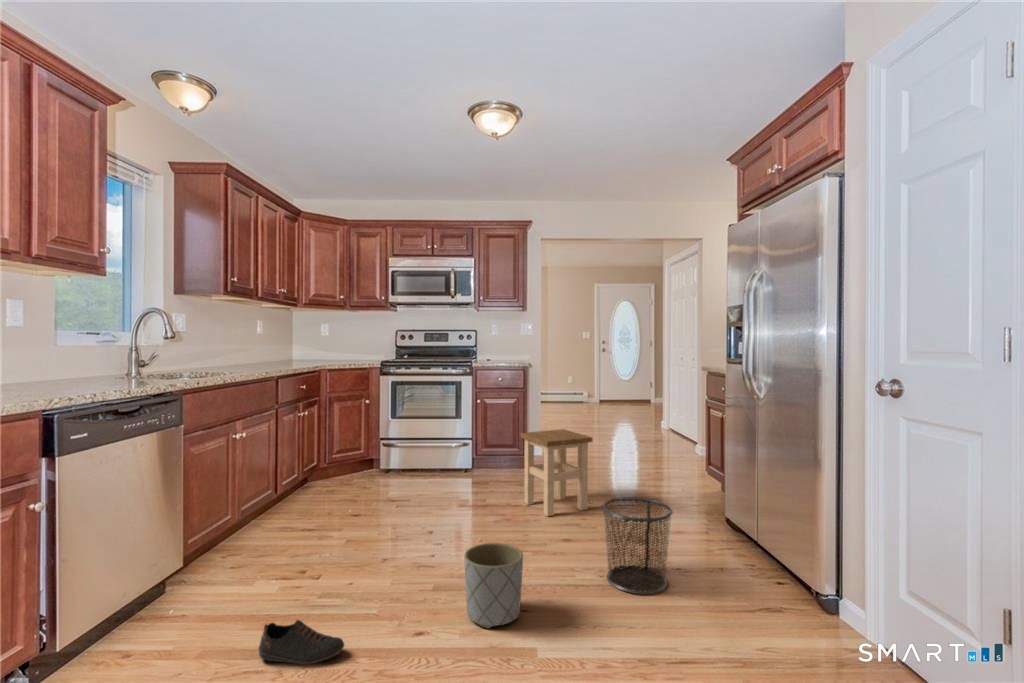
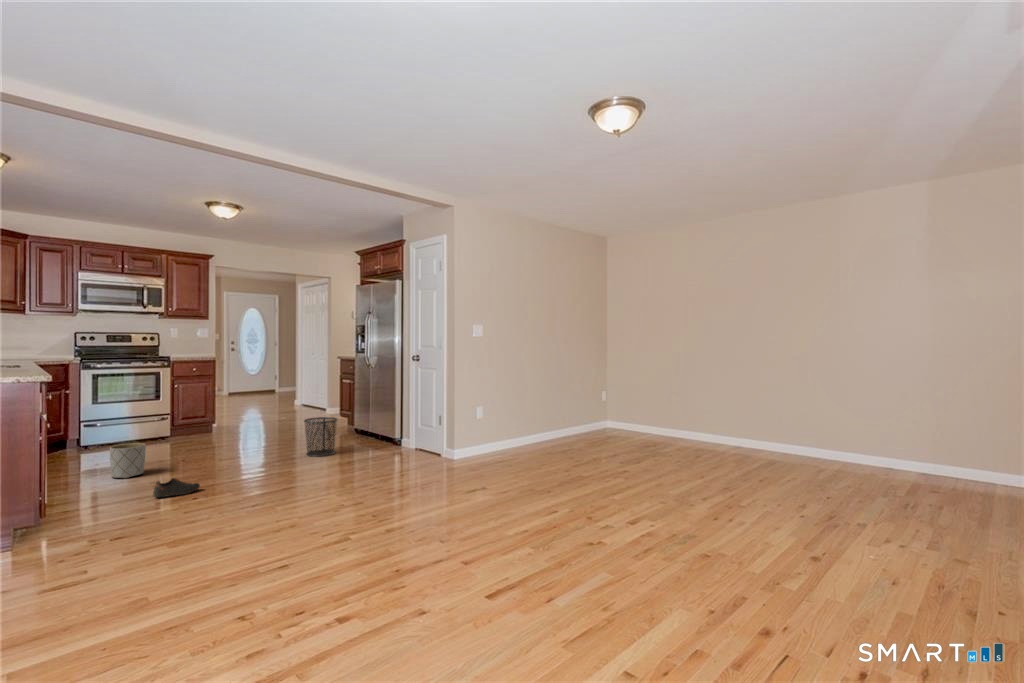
stool: present [521,429,593,516] -> none [230,397,279,445]
planter: present [464,543,523,628] -> present [110,443,146,478]

